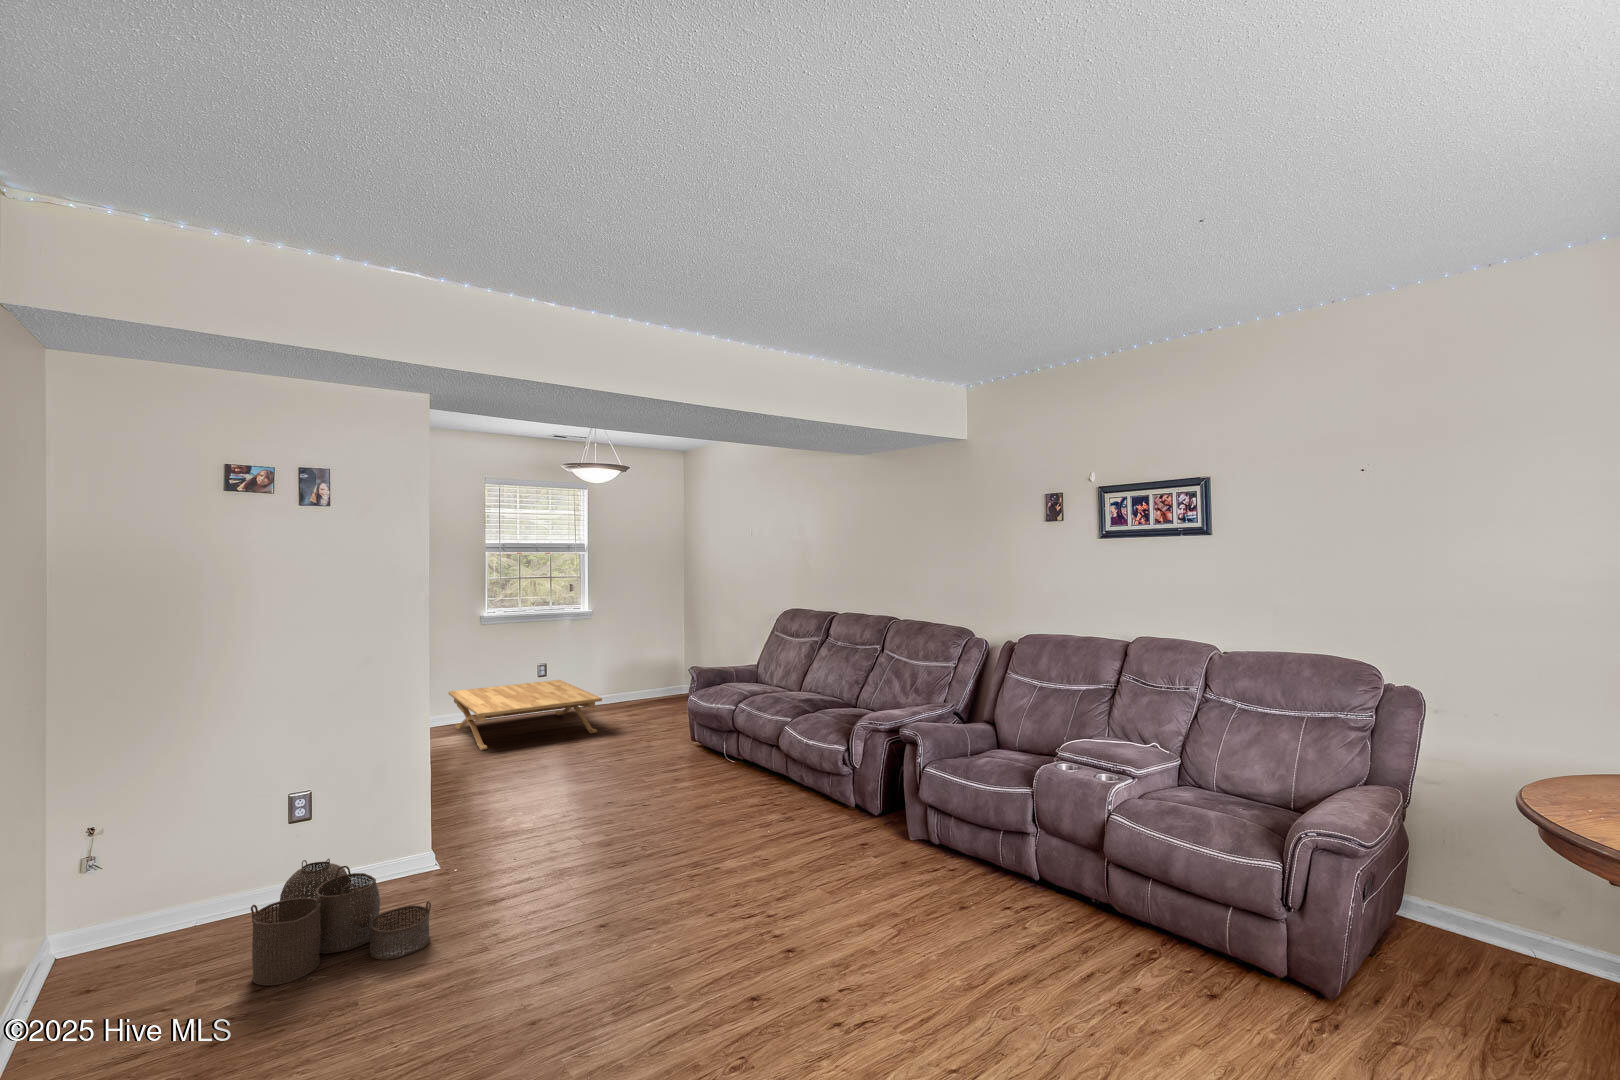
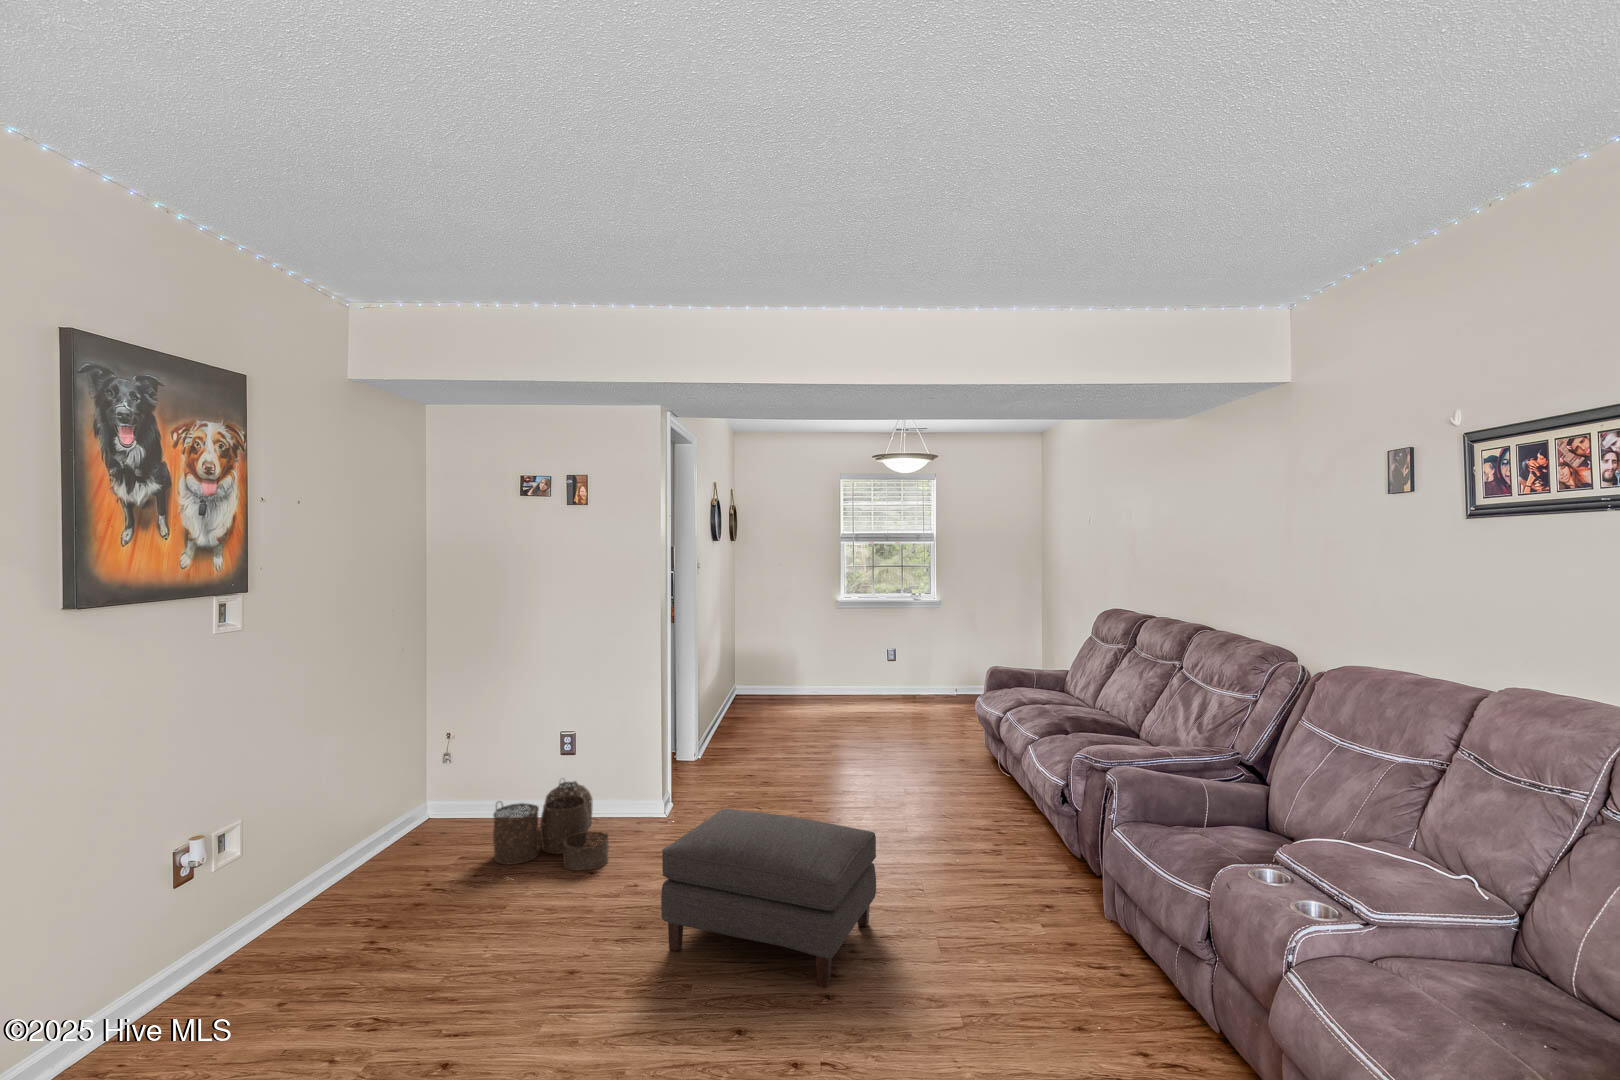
coffee table: present [448,680,602,750] -> none [804,666,921,722]
ottoman: none [601,816,796,983] -> present [661,809,876,988]

